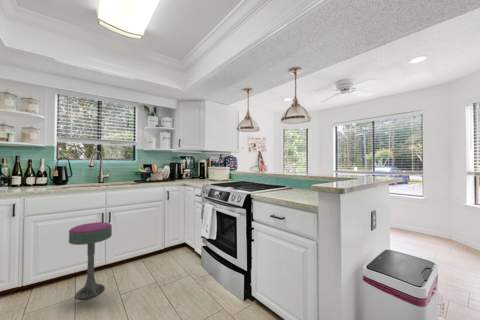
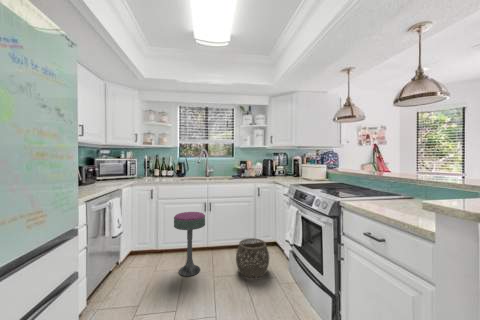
woven basket: none [149,241,184,281] -> present [236,238,269,278]

